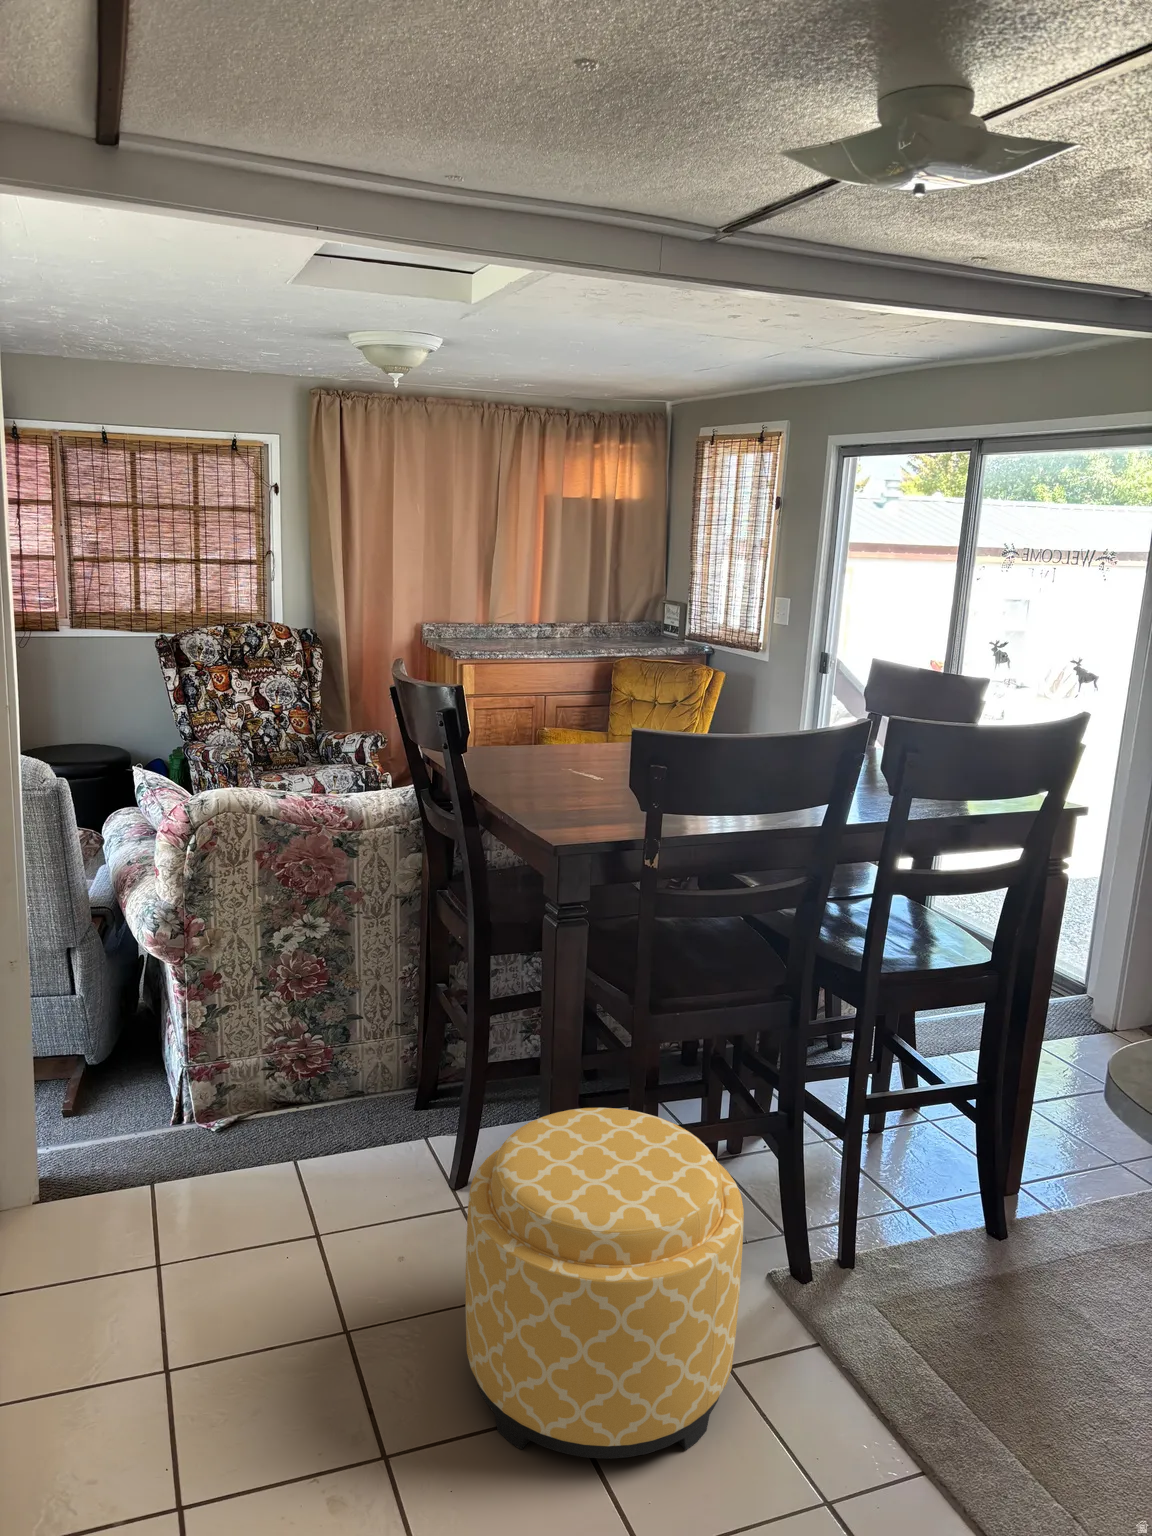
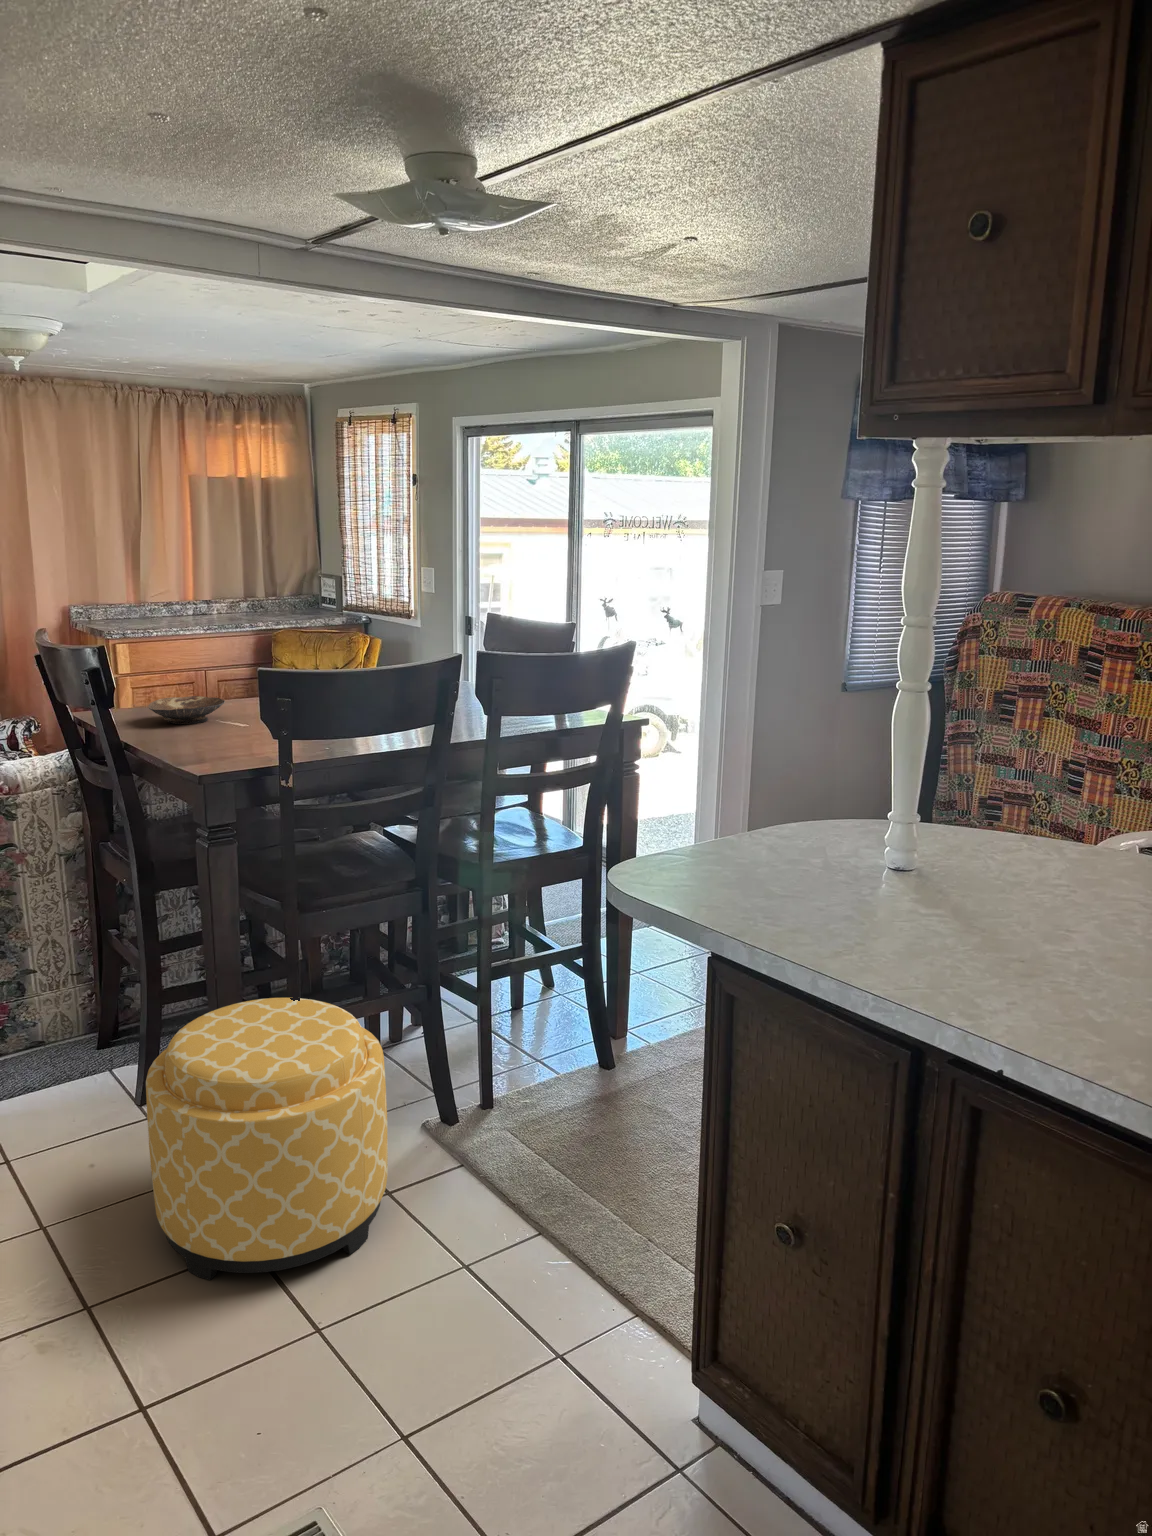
bowl: none [500,737,580,770] -> present [149,696,225,724]

